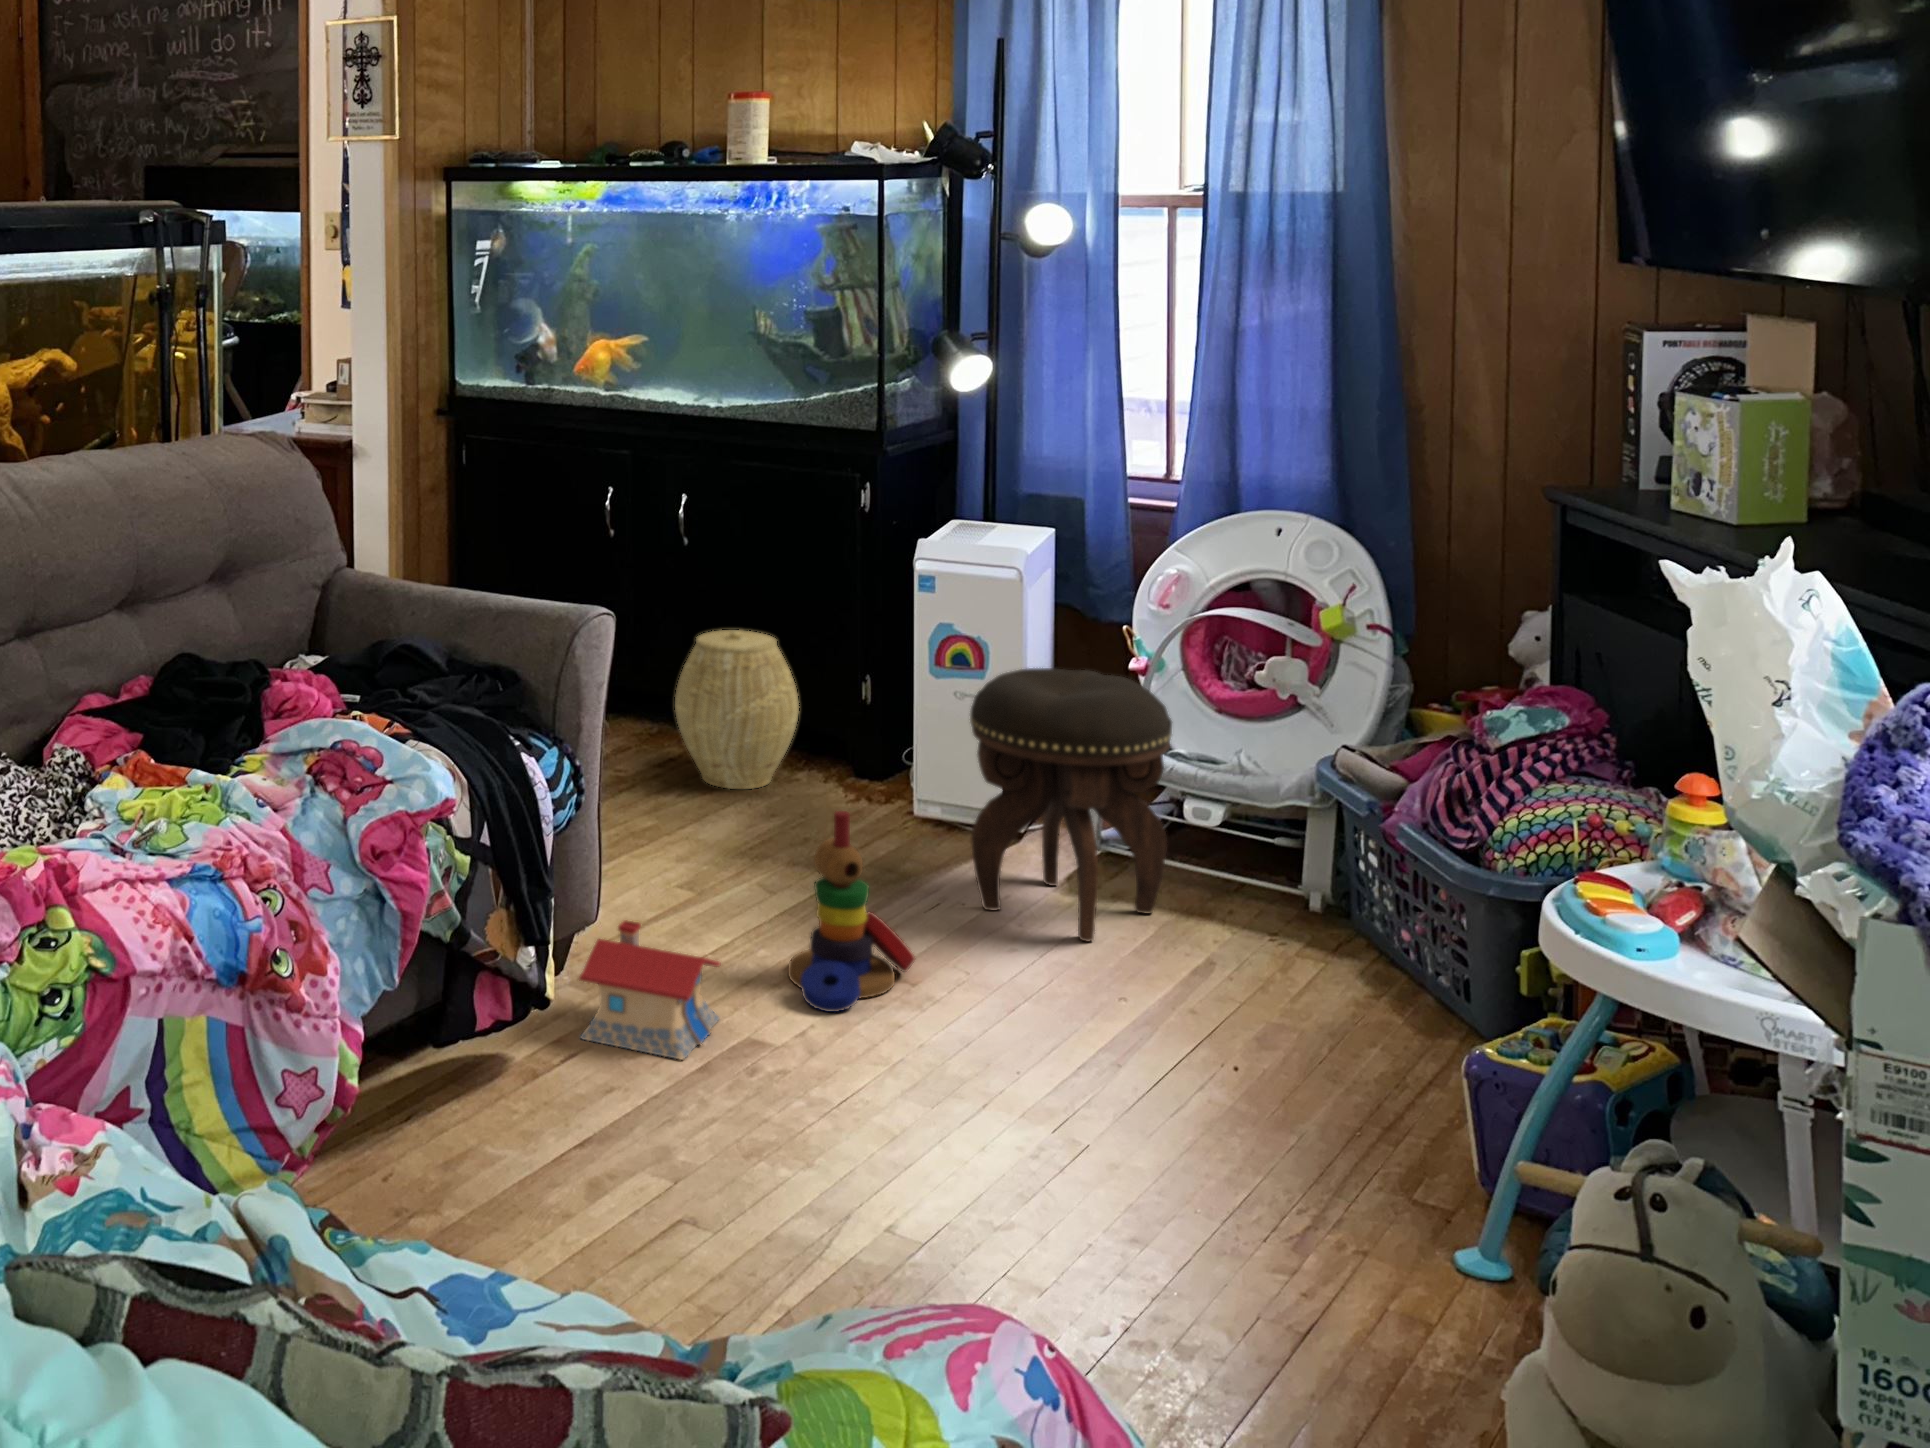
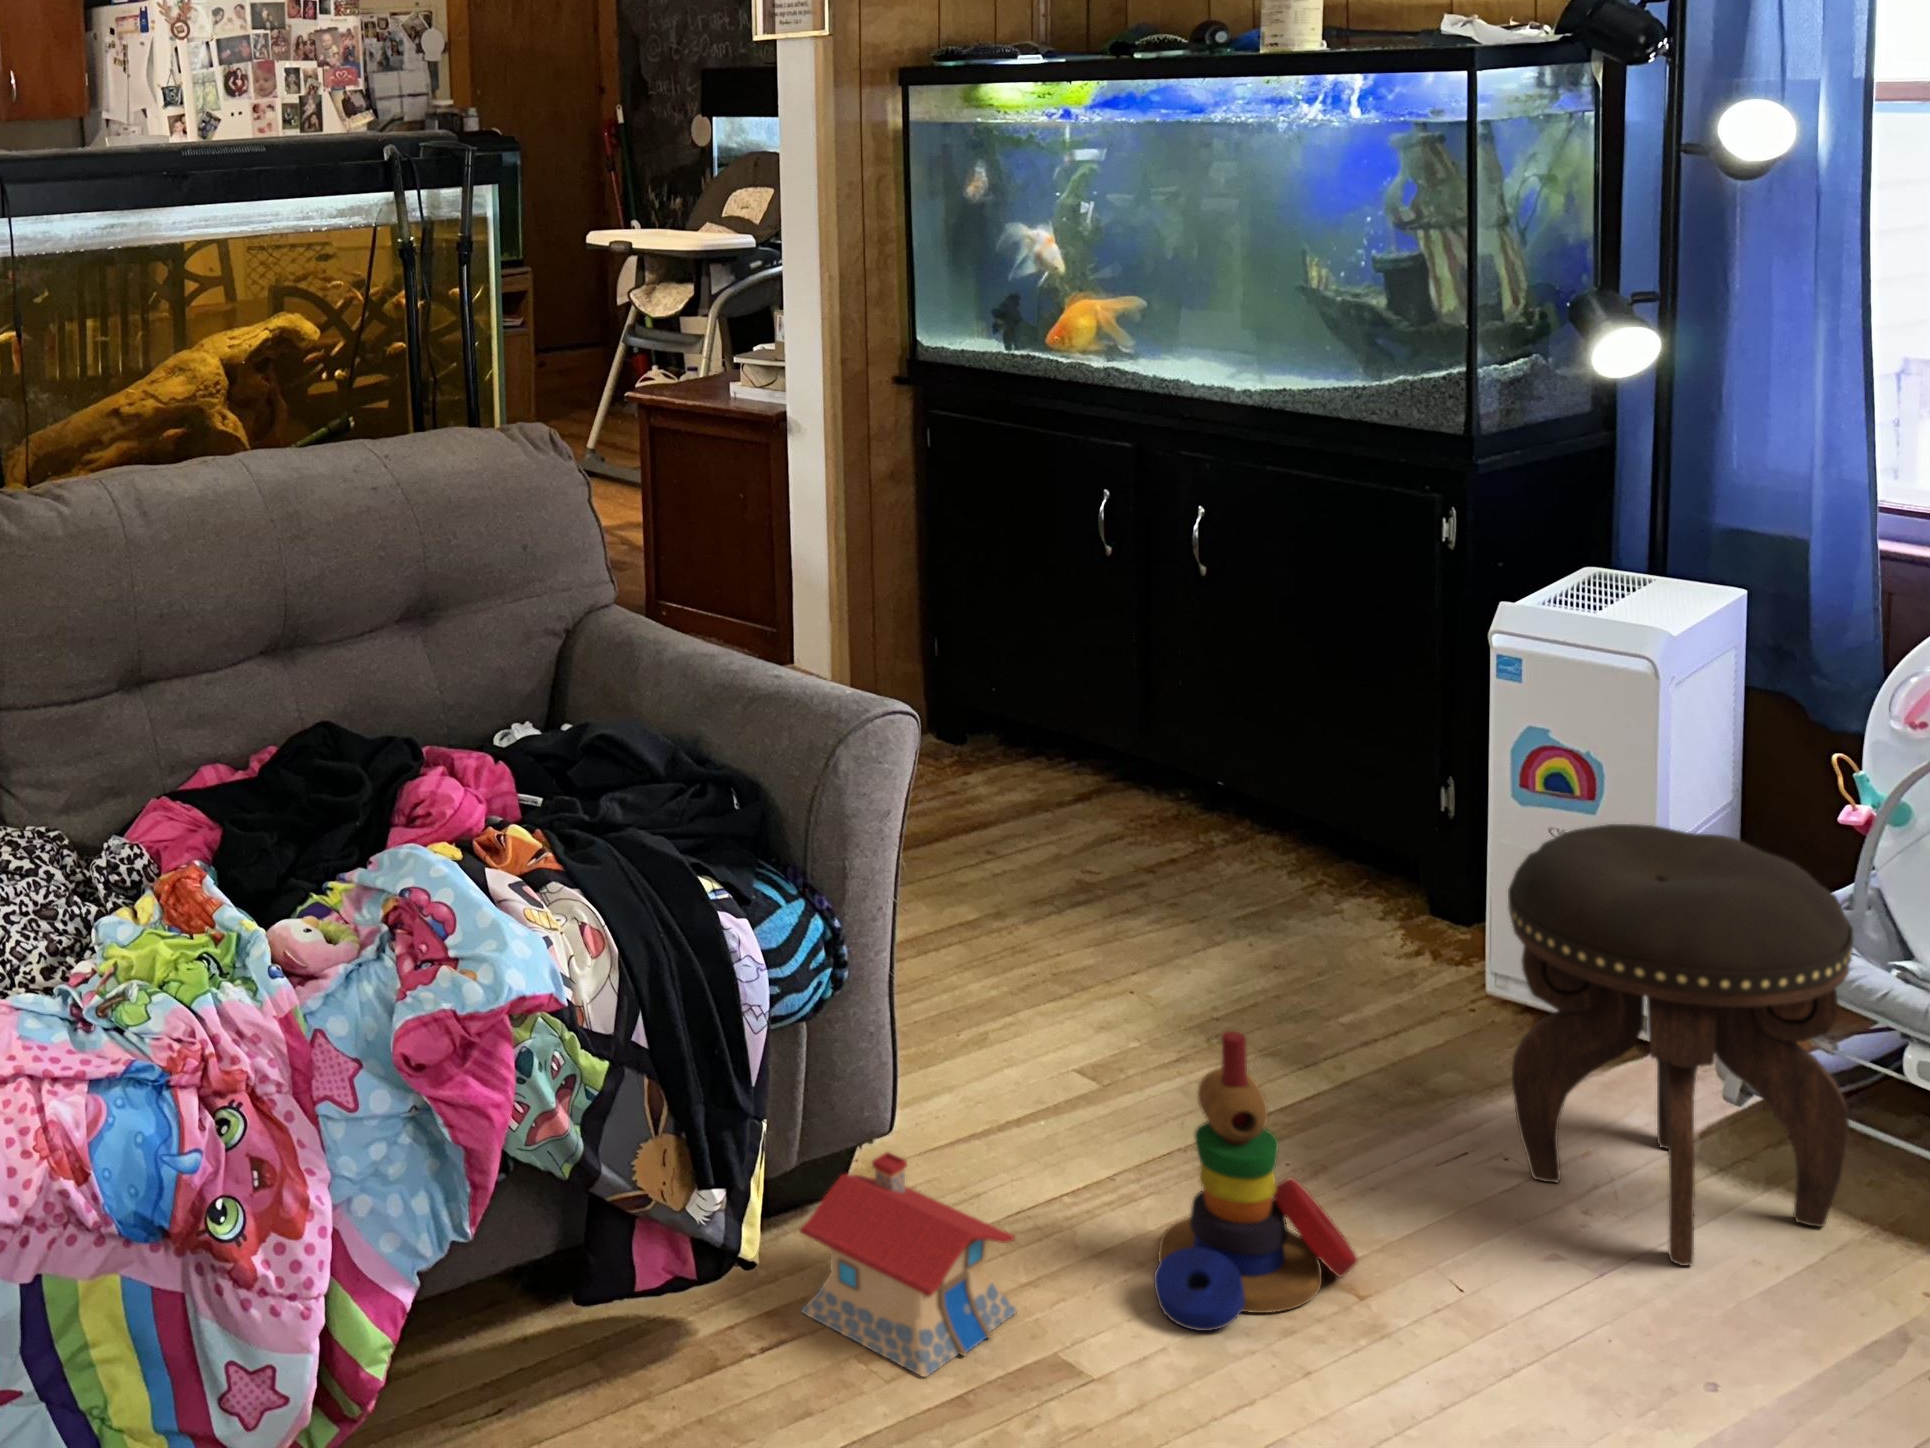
woven basket: present [675,630,799,789] -> none [1168,698,1347,920]

